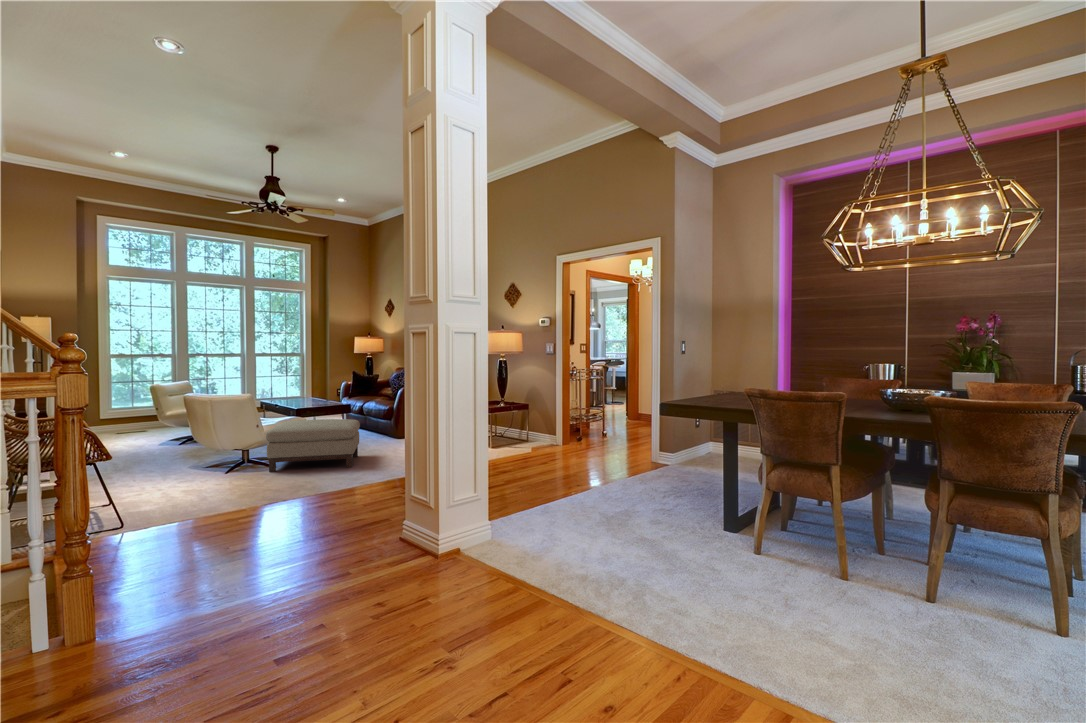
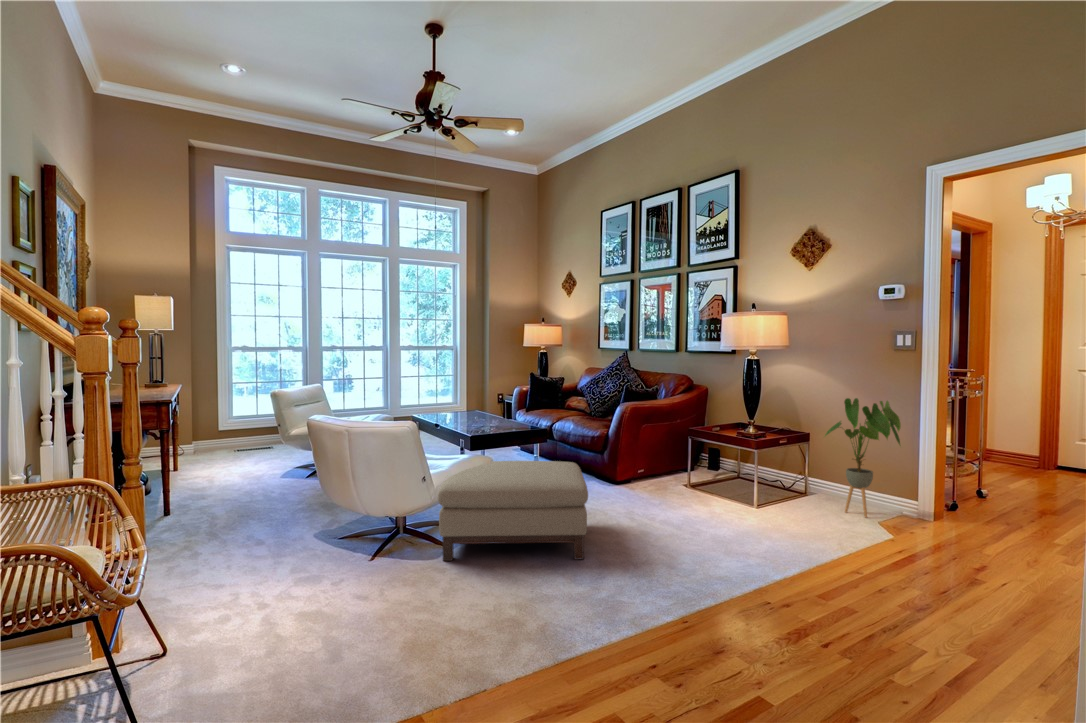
house plant: none [506,382,546,446] -> present [825,398,901,517]

